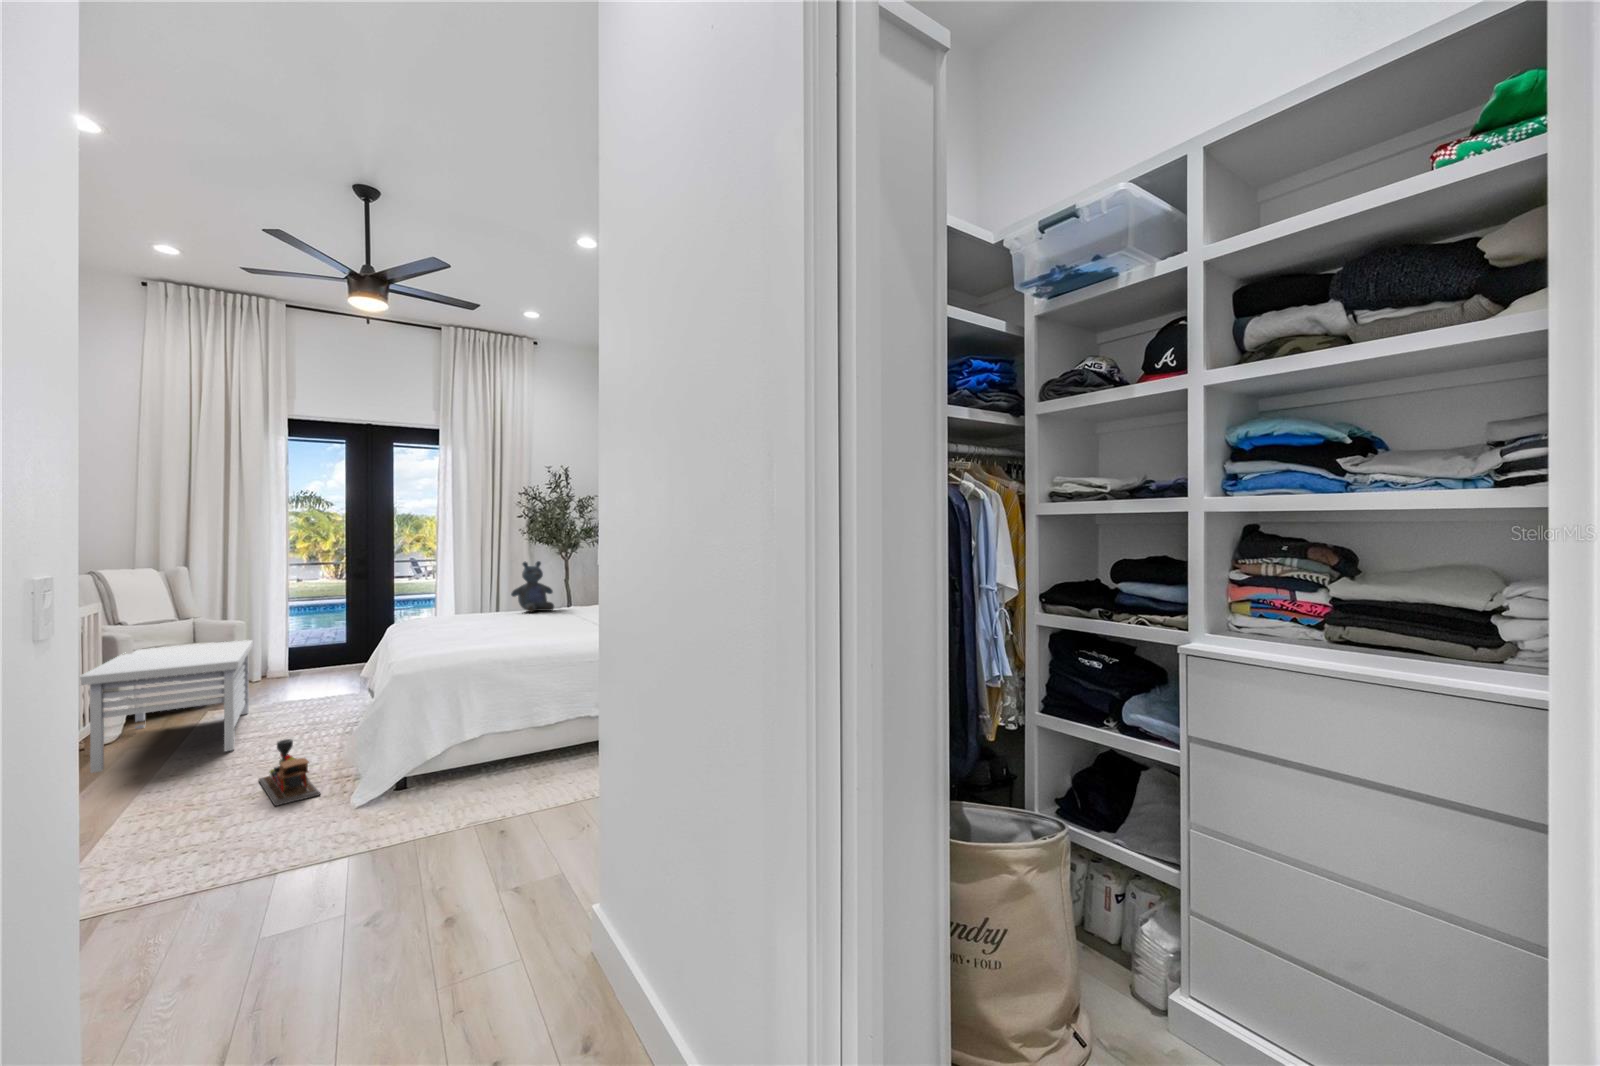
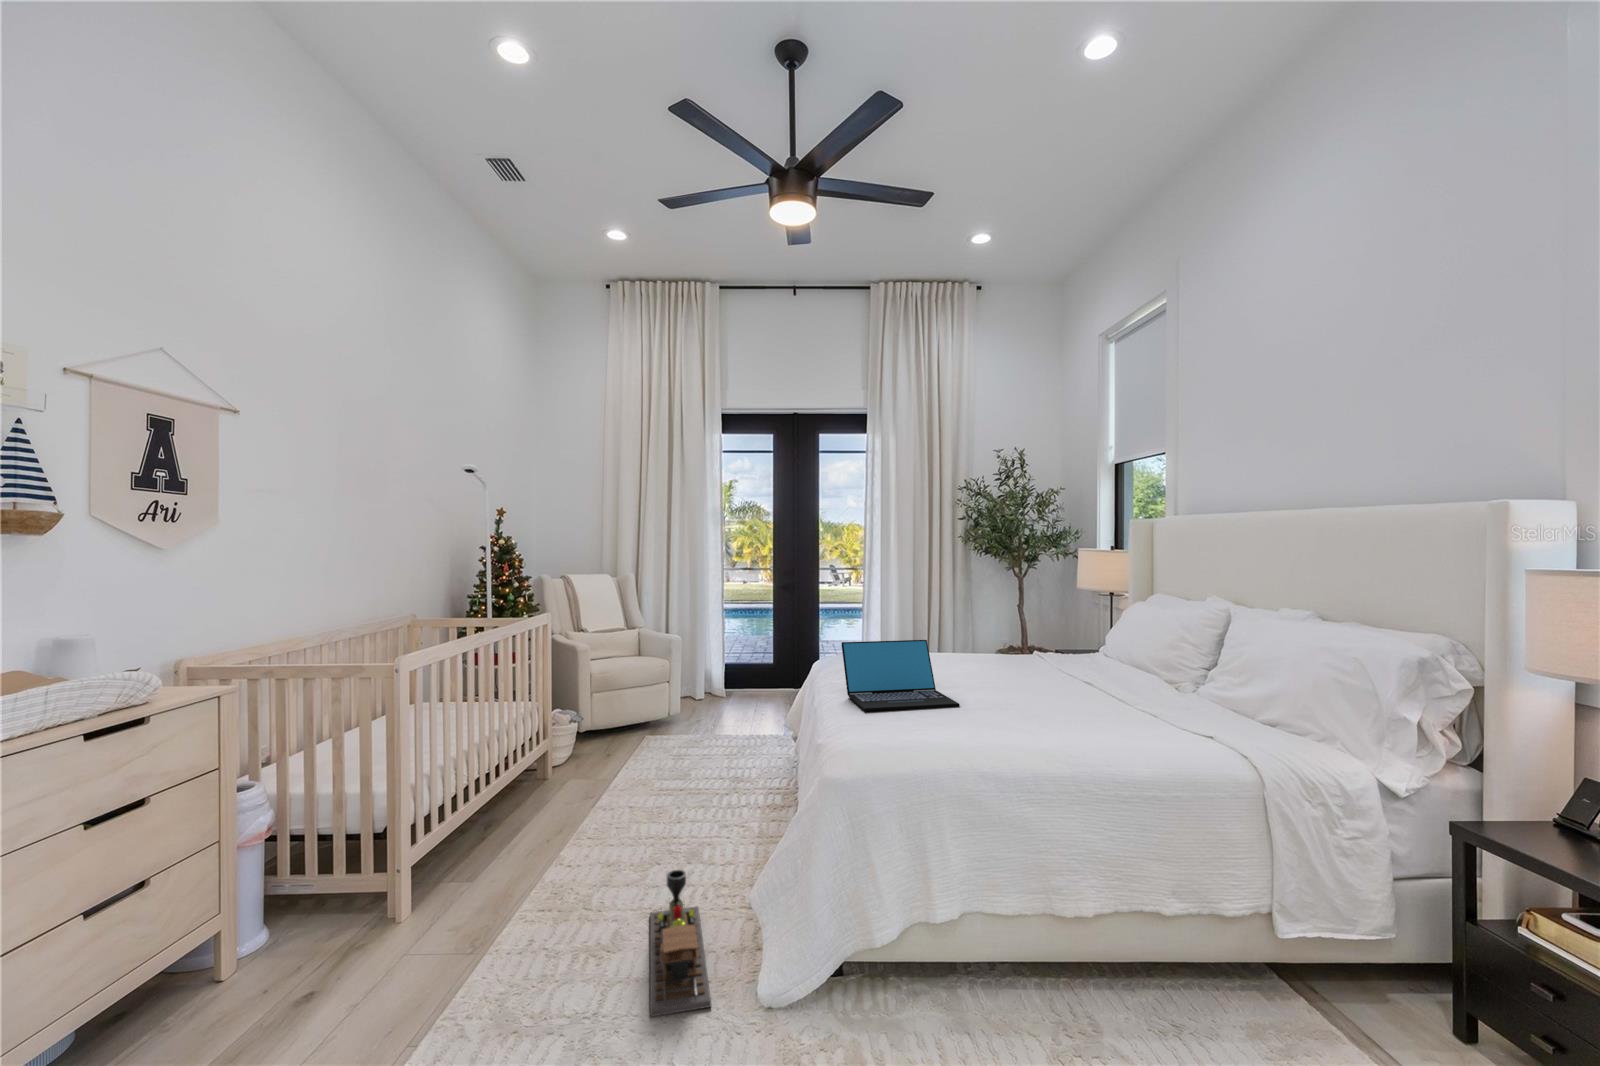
stuffed bear: present [511,561,554,612] -> none [967,590,1032,673]
laptop: none [412,591,495,631] -> present [841,640,960,711]
storage bench: present [80,640,253,773] -> none [508,661,681,824]

